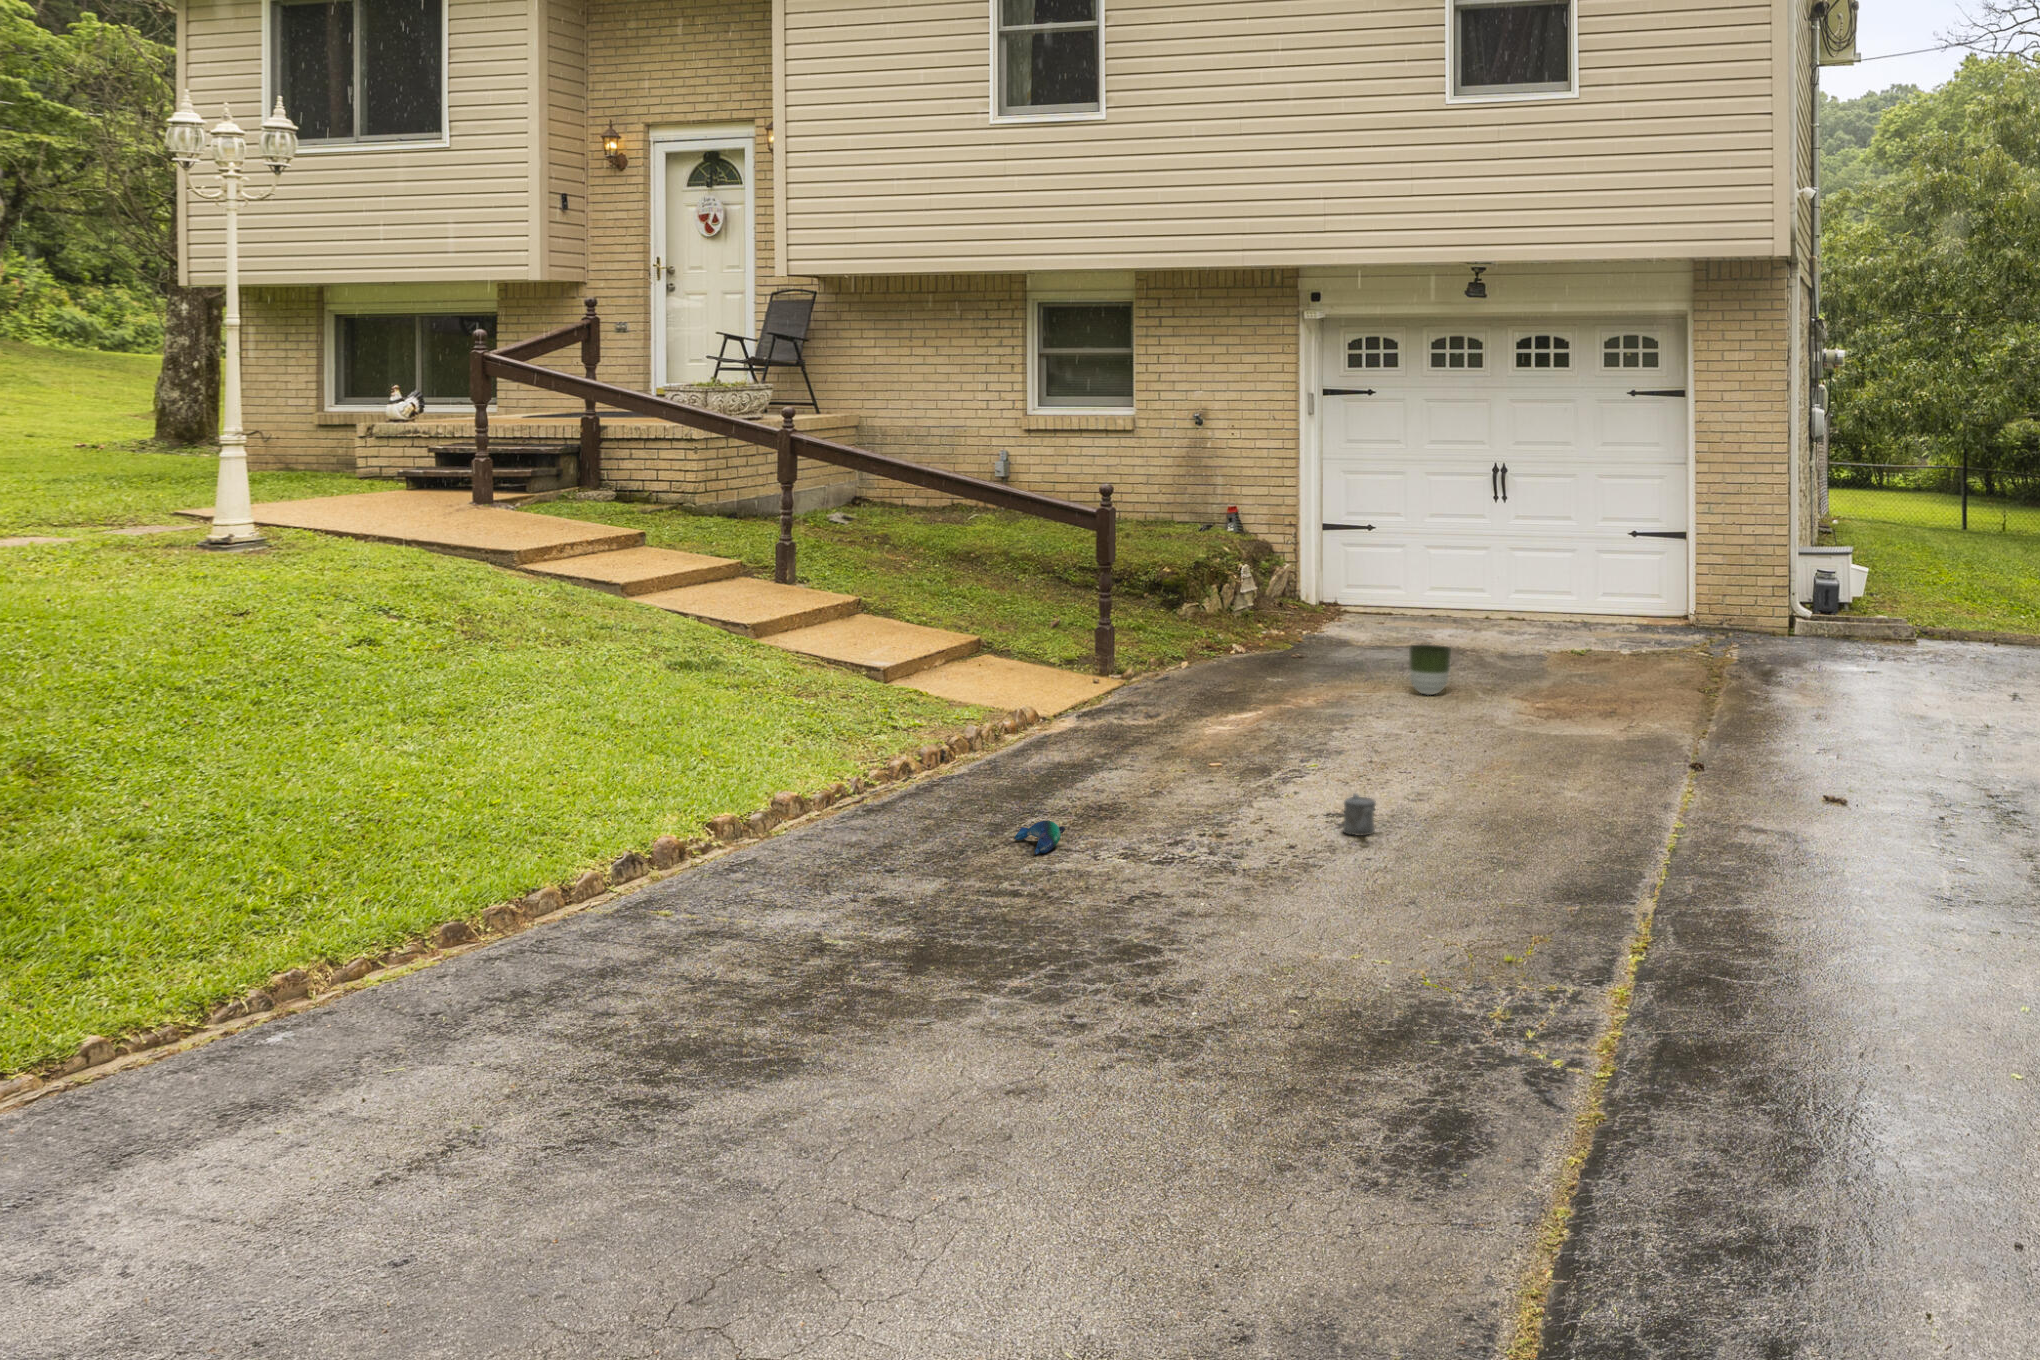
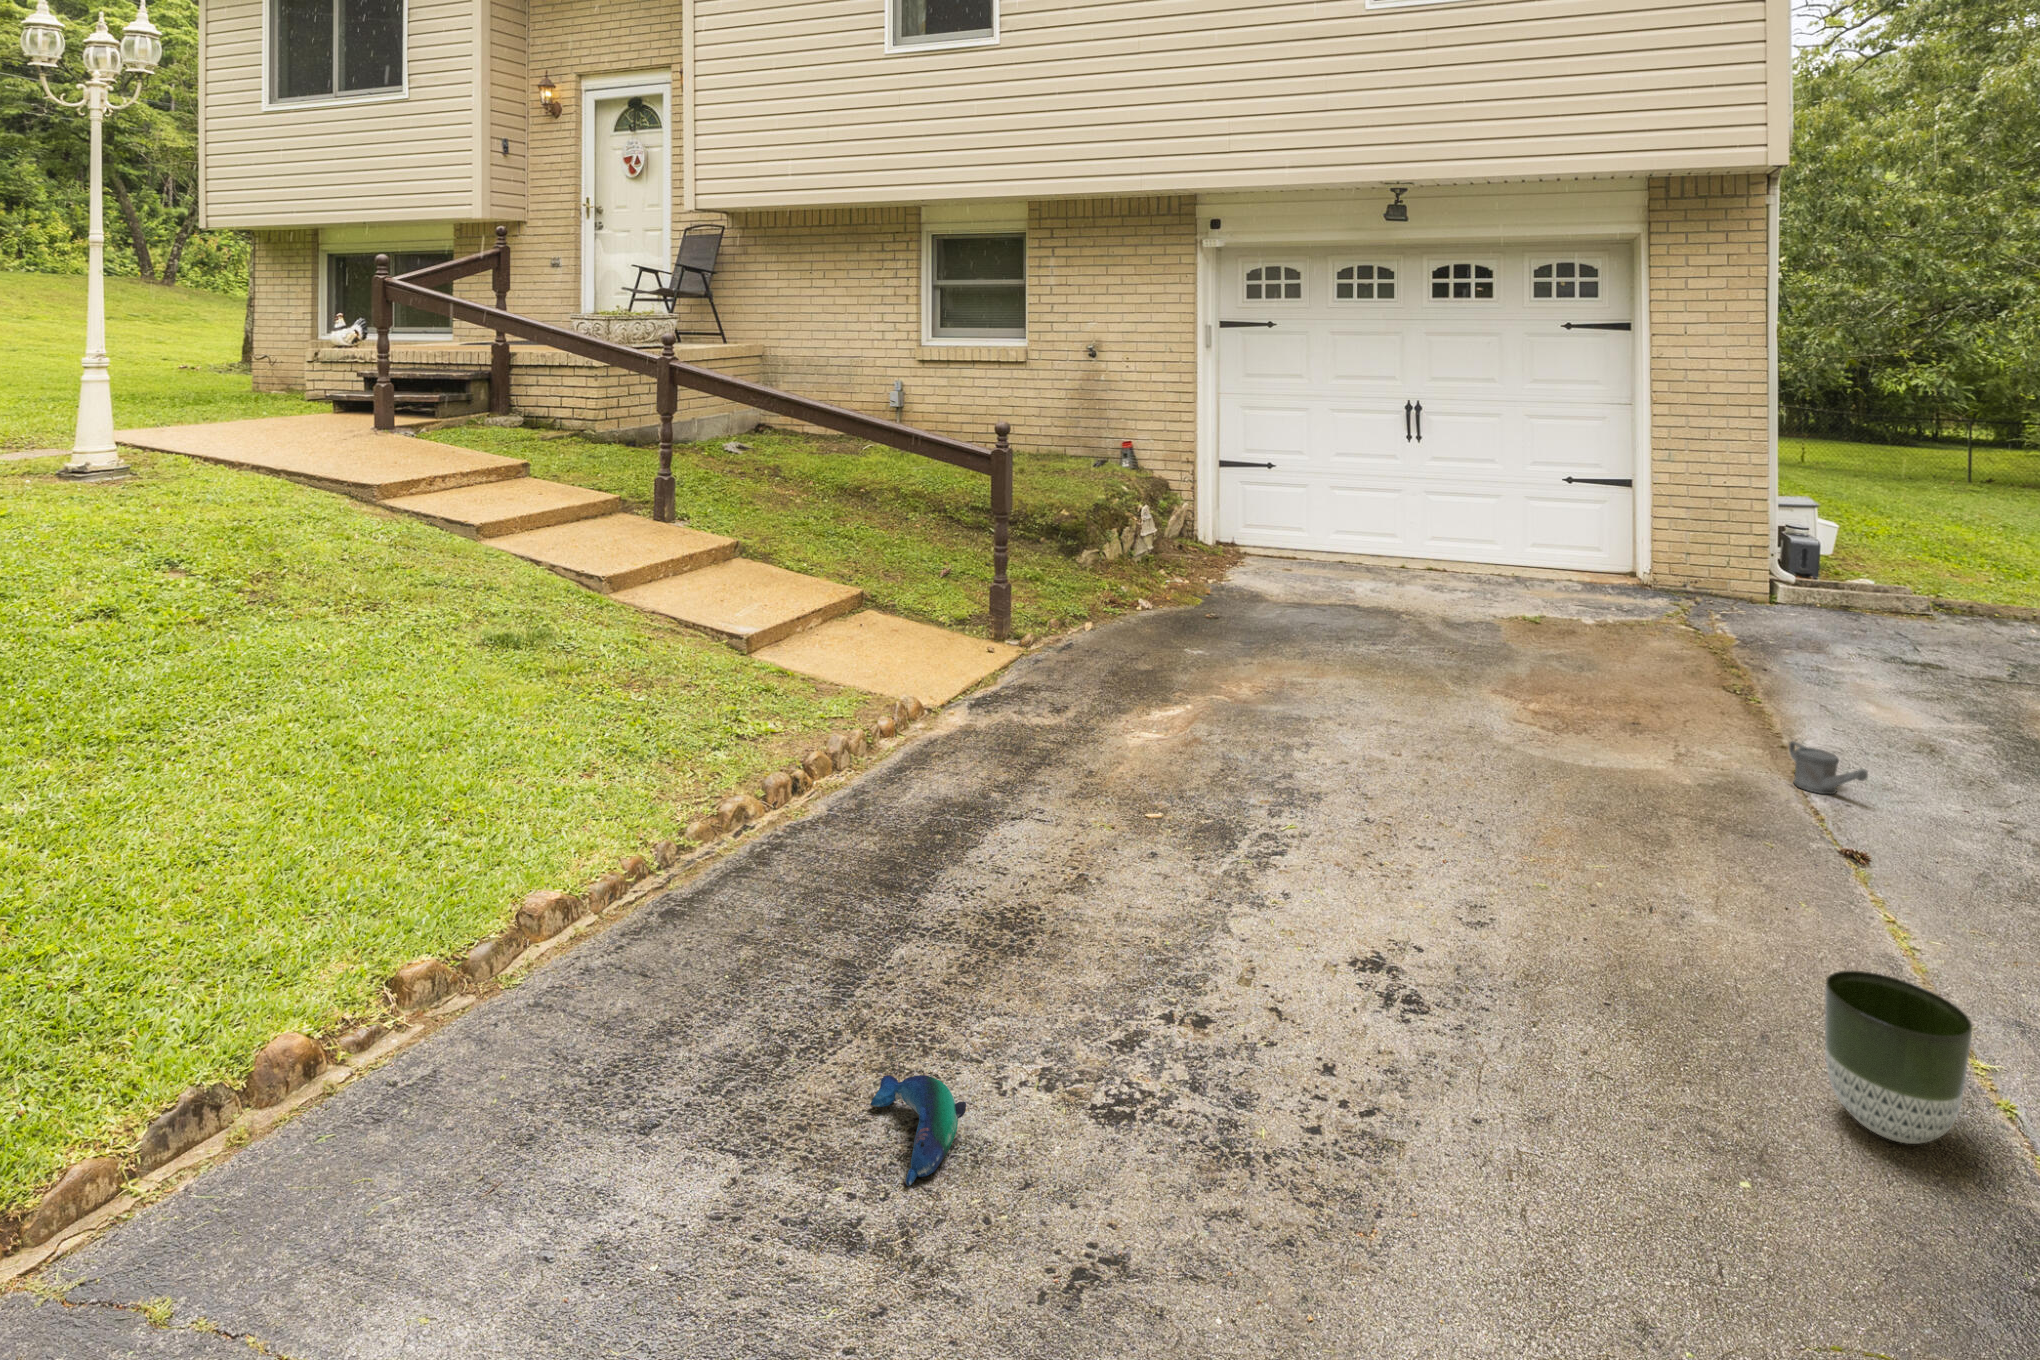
planter: present [1409,644,1451,695] -> present [1825,971,1972,1144]
watering can: present [1343,793,1376,836] -> present [1789,741,1868,794]

